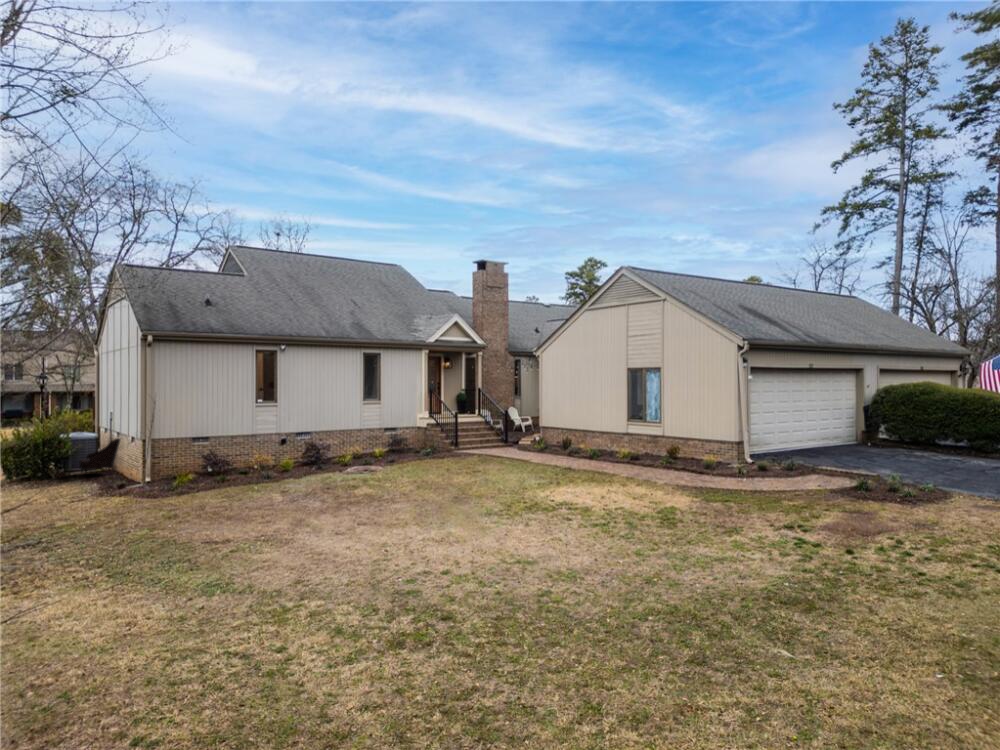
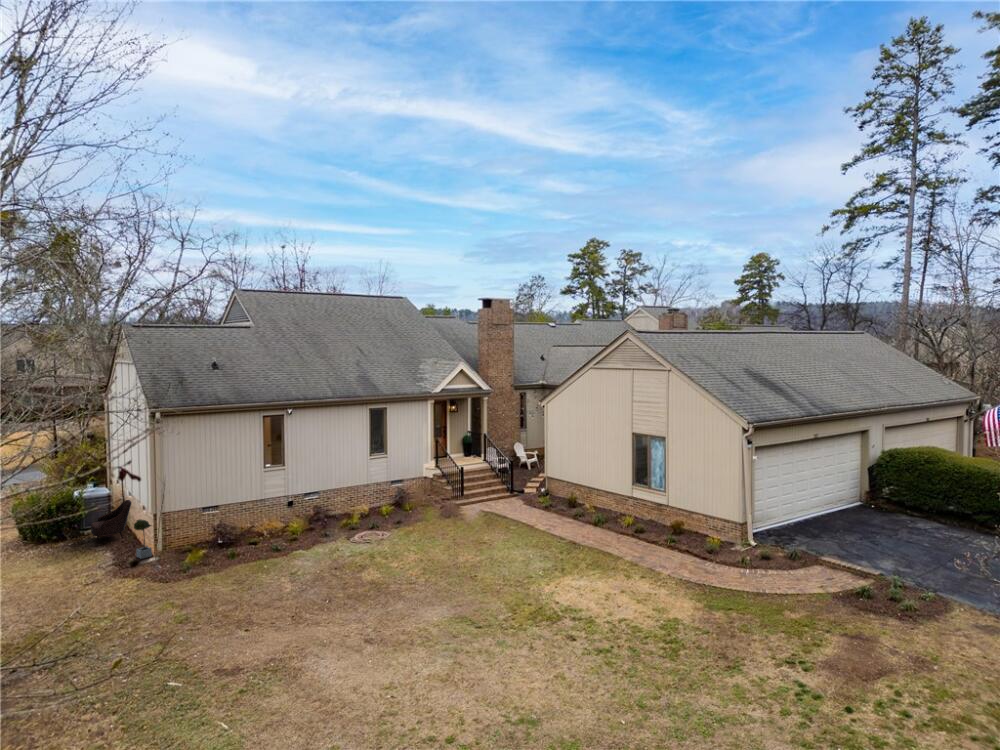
potted tree: none [123,445,141,484] -> present [134,520,152,559]

